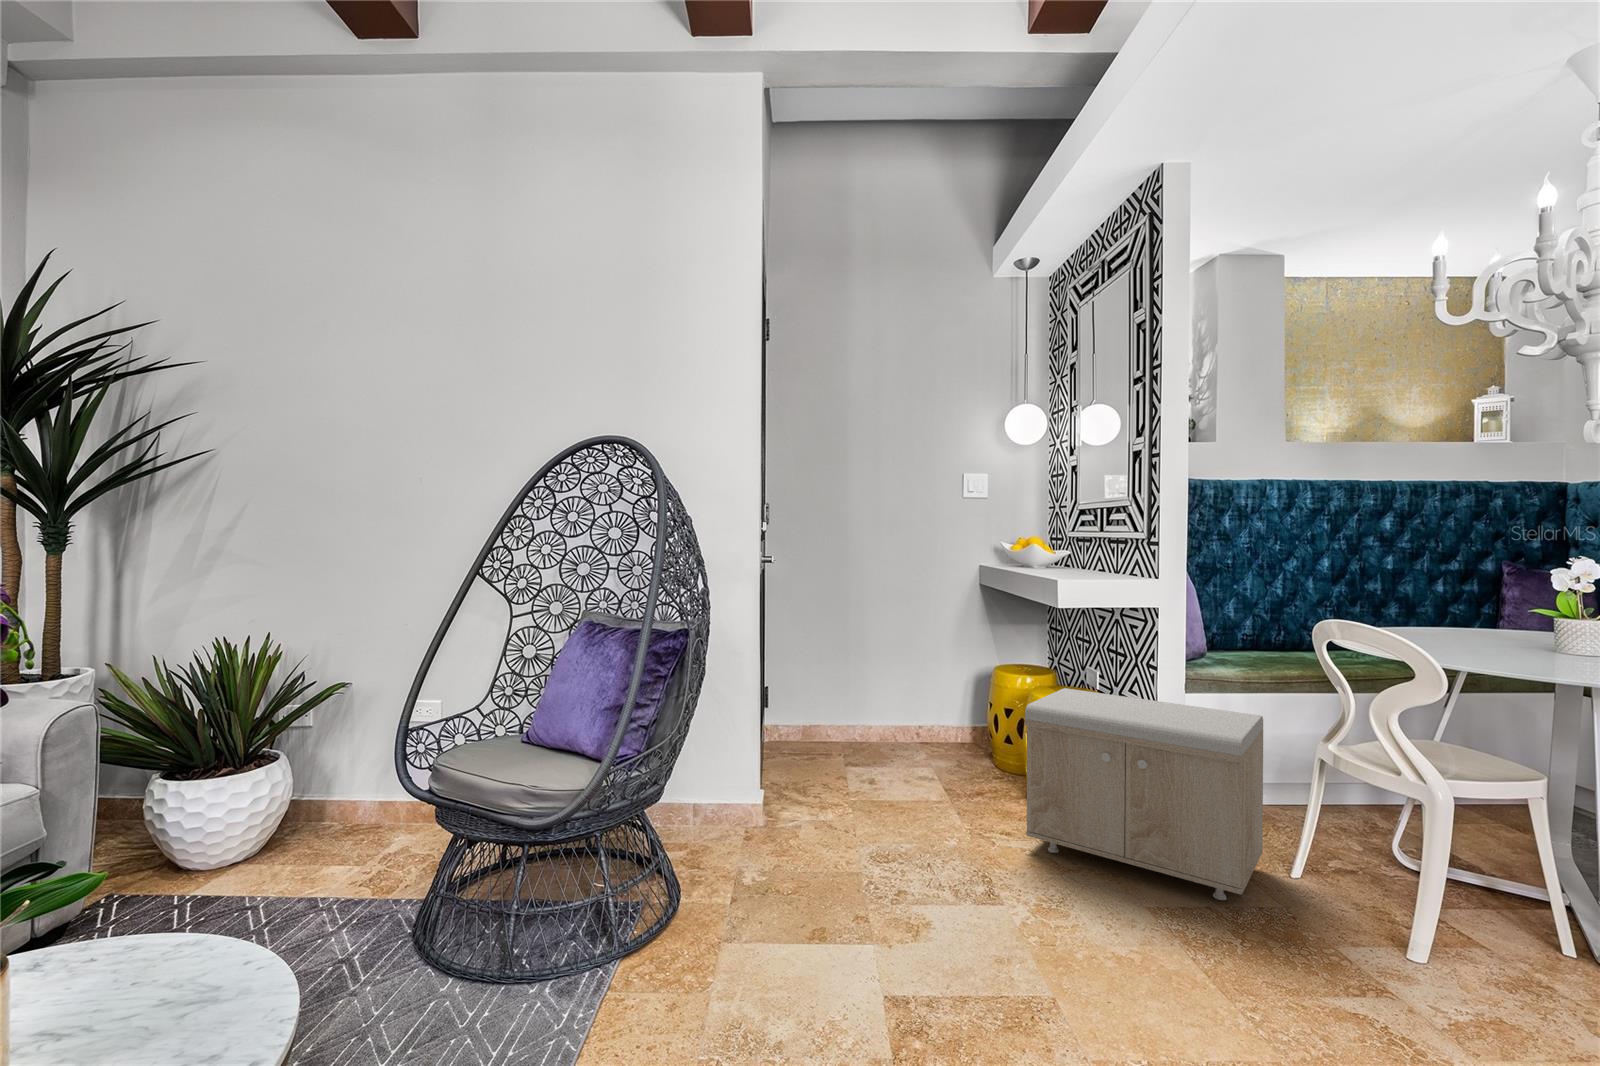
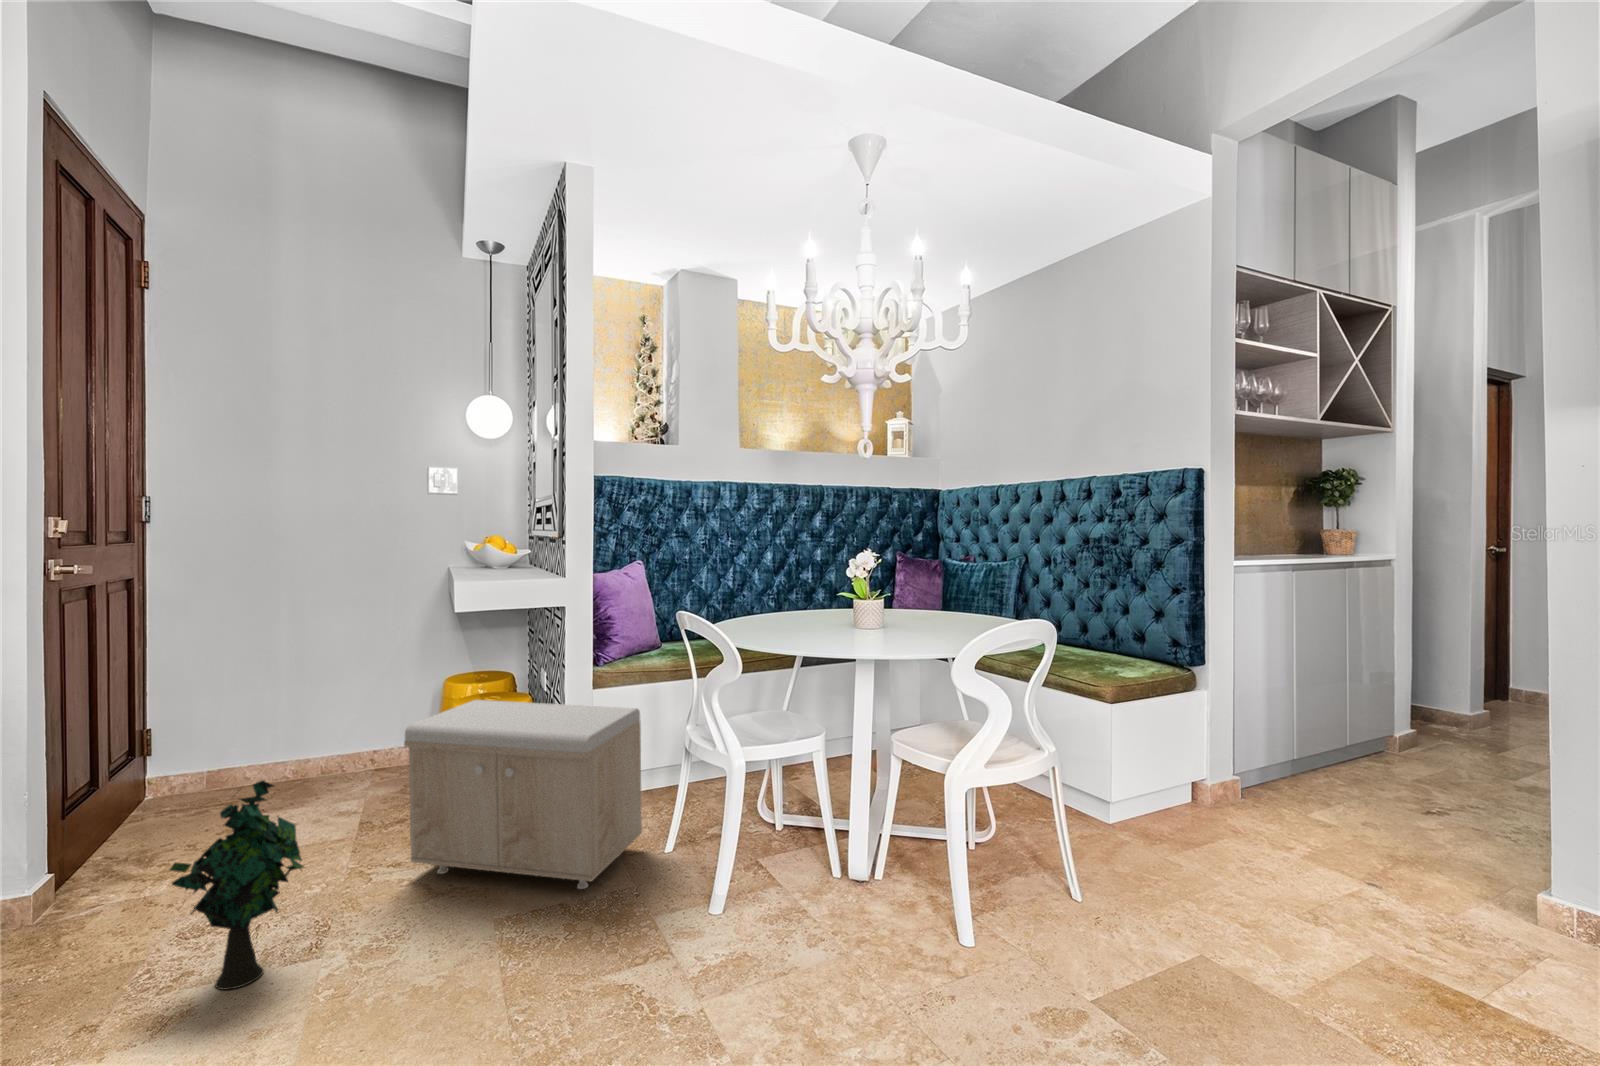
decorative plant: none [880,738,980,920] -> present [169,780,304,990]

